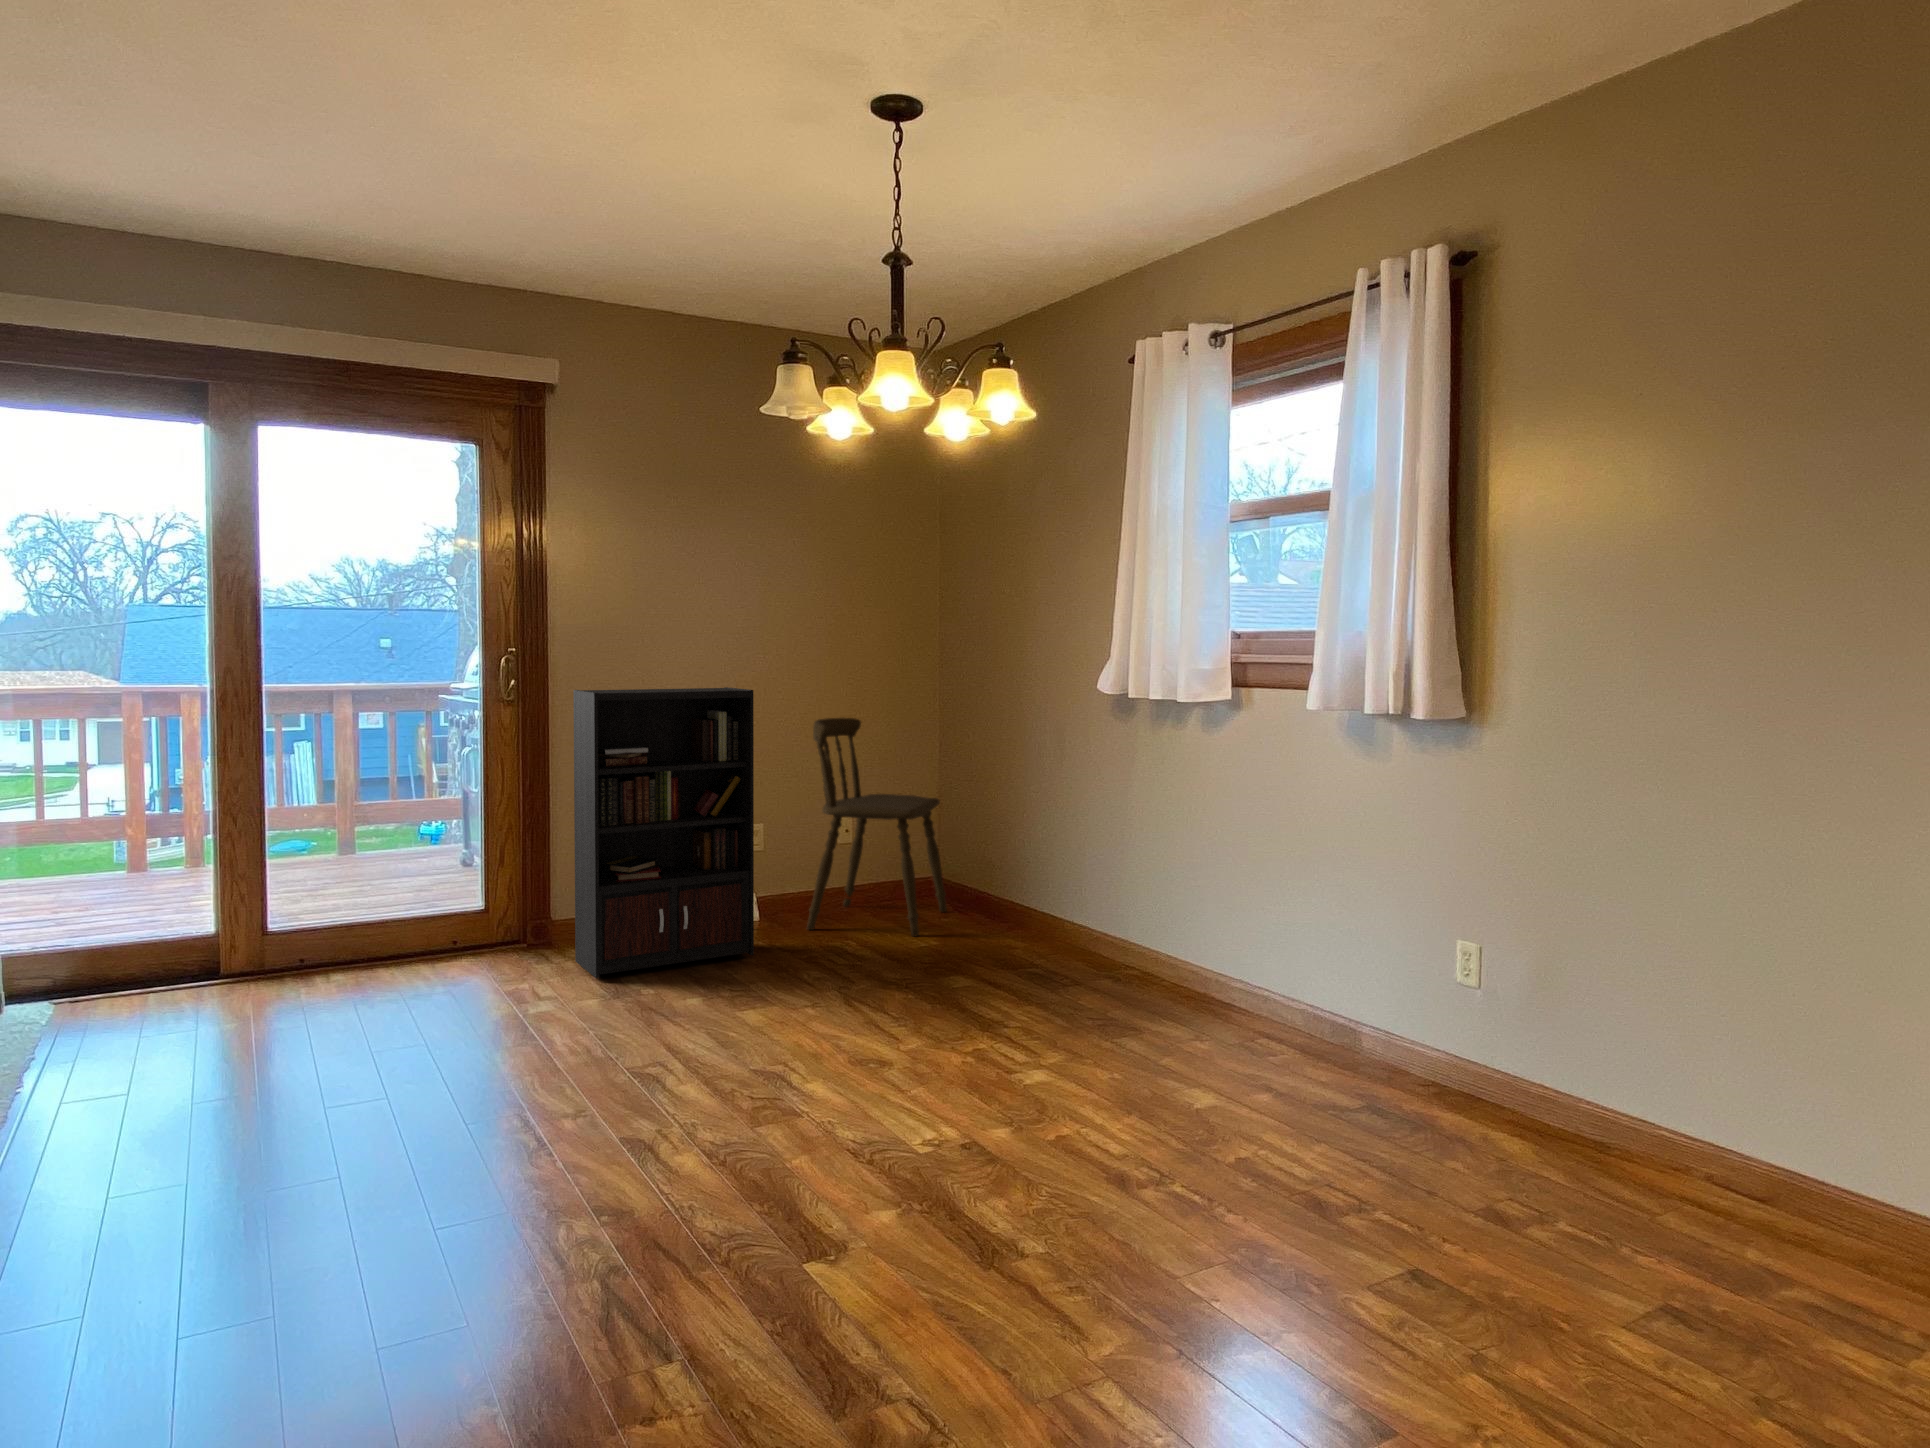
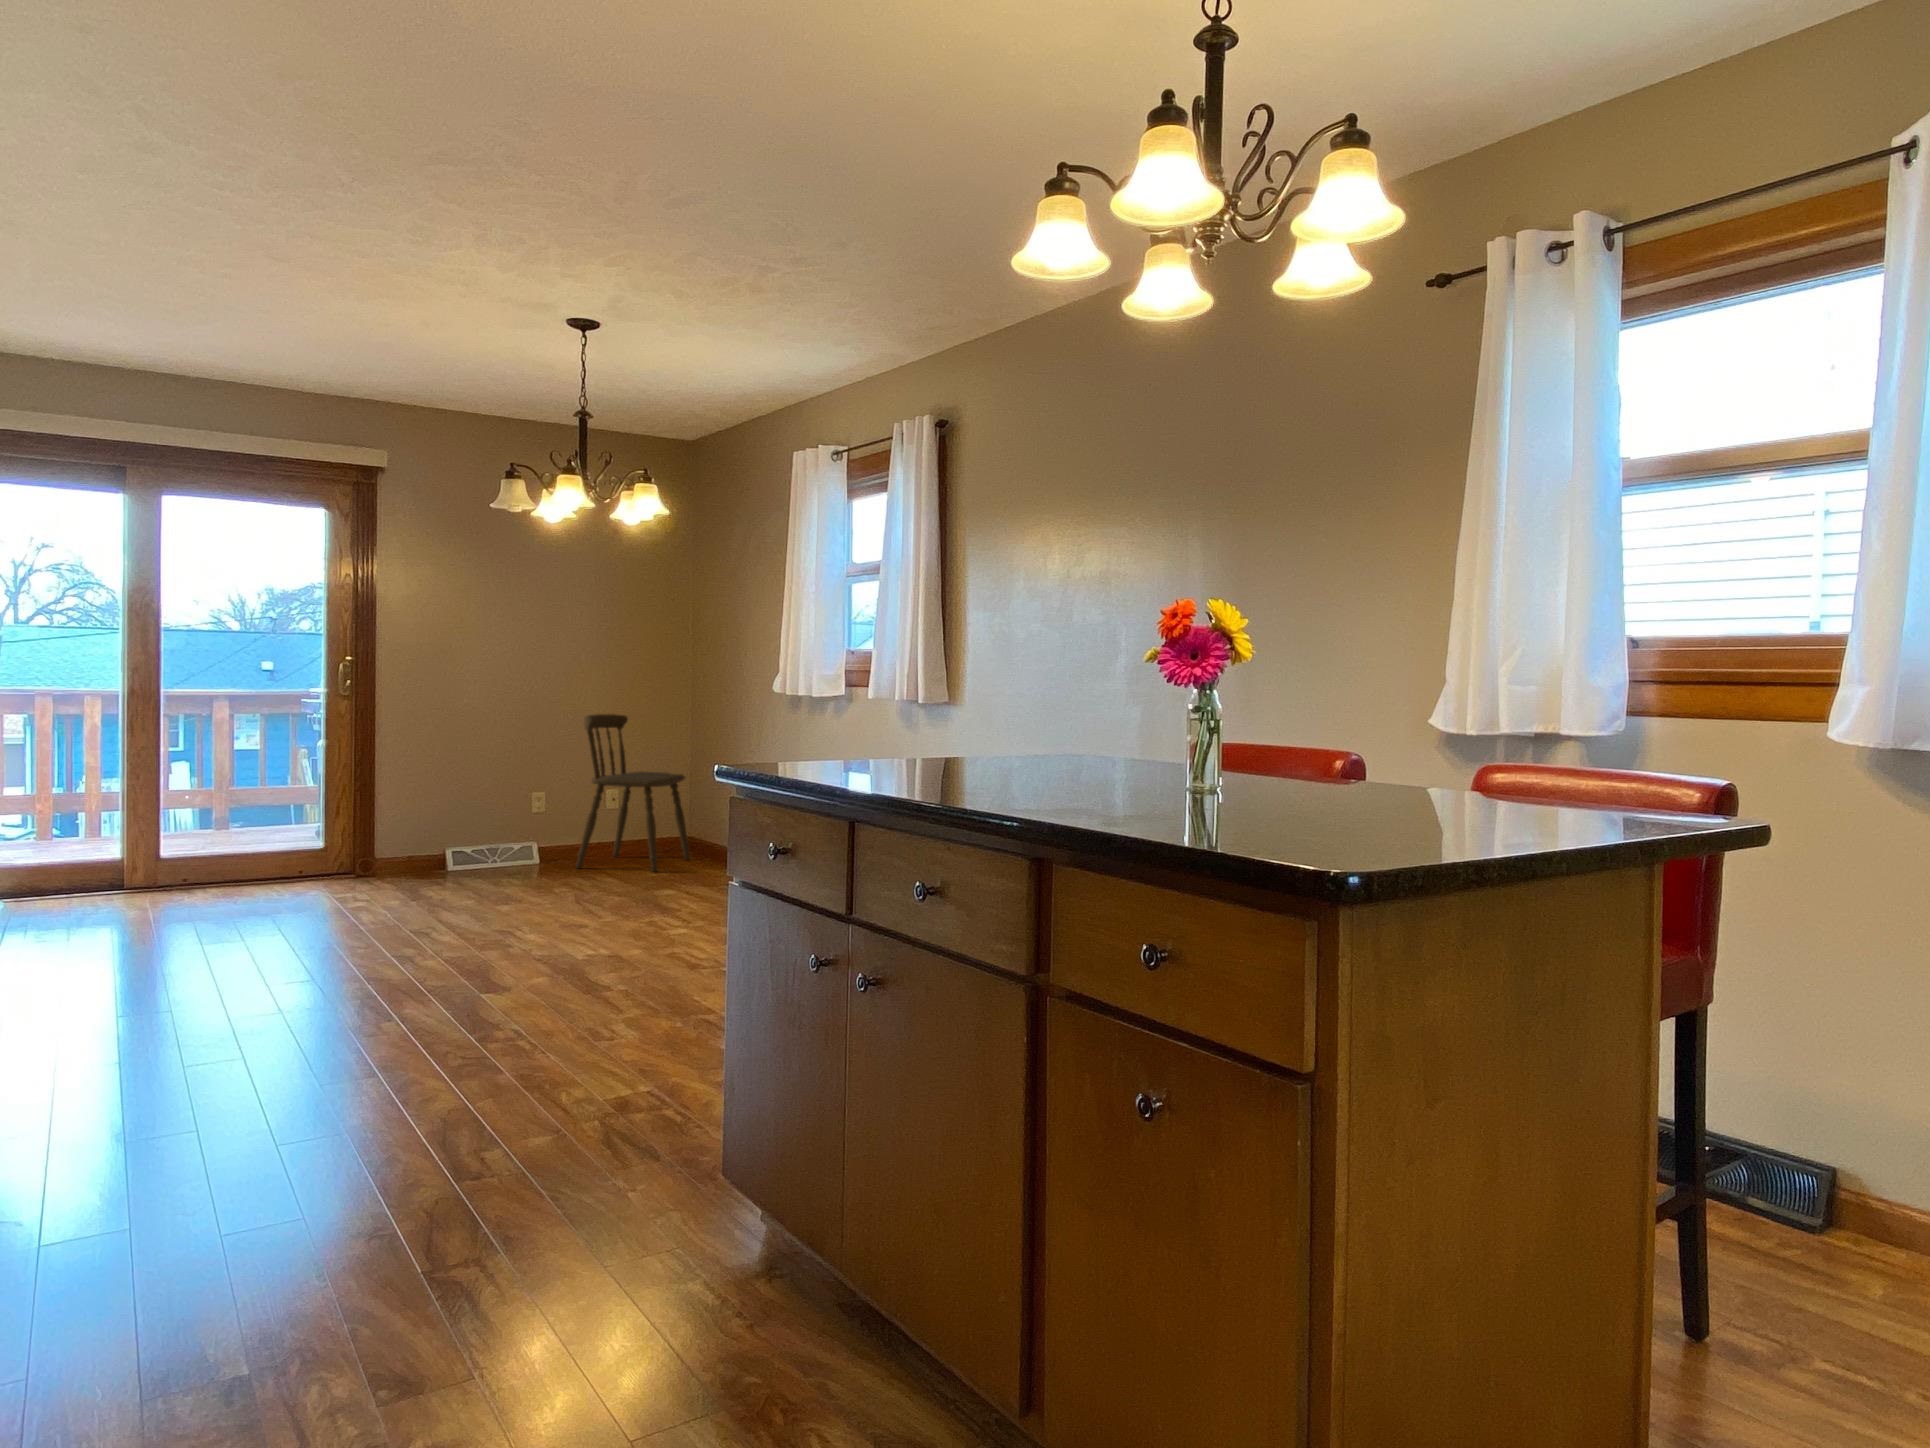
bookcase: present [573,687,754,978] -> none [392,687,533,890]

